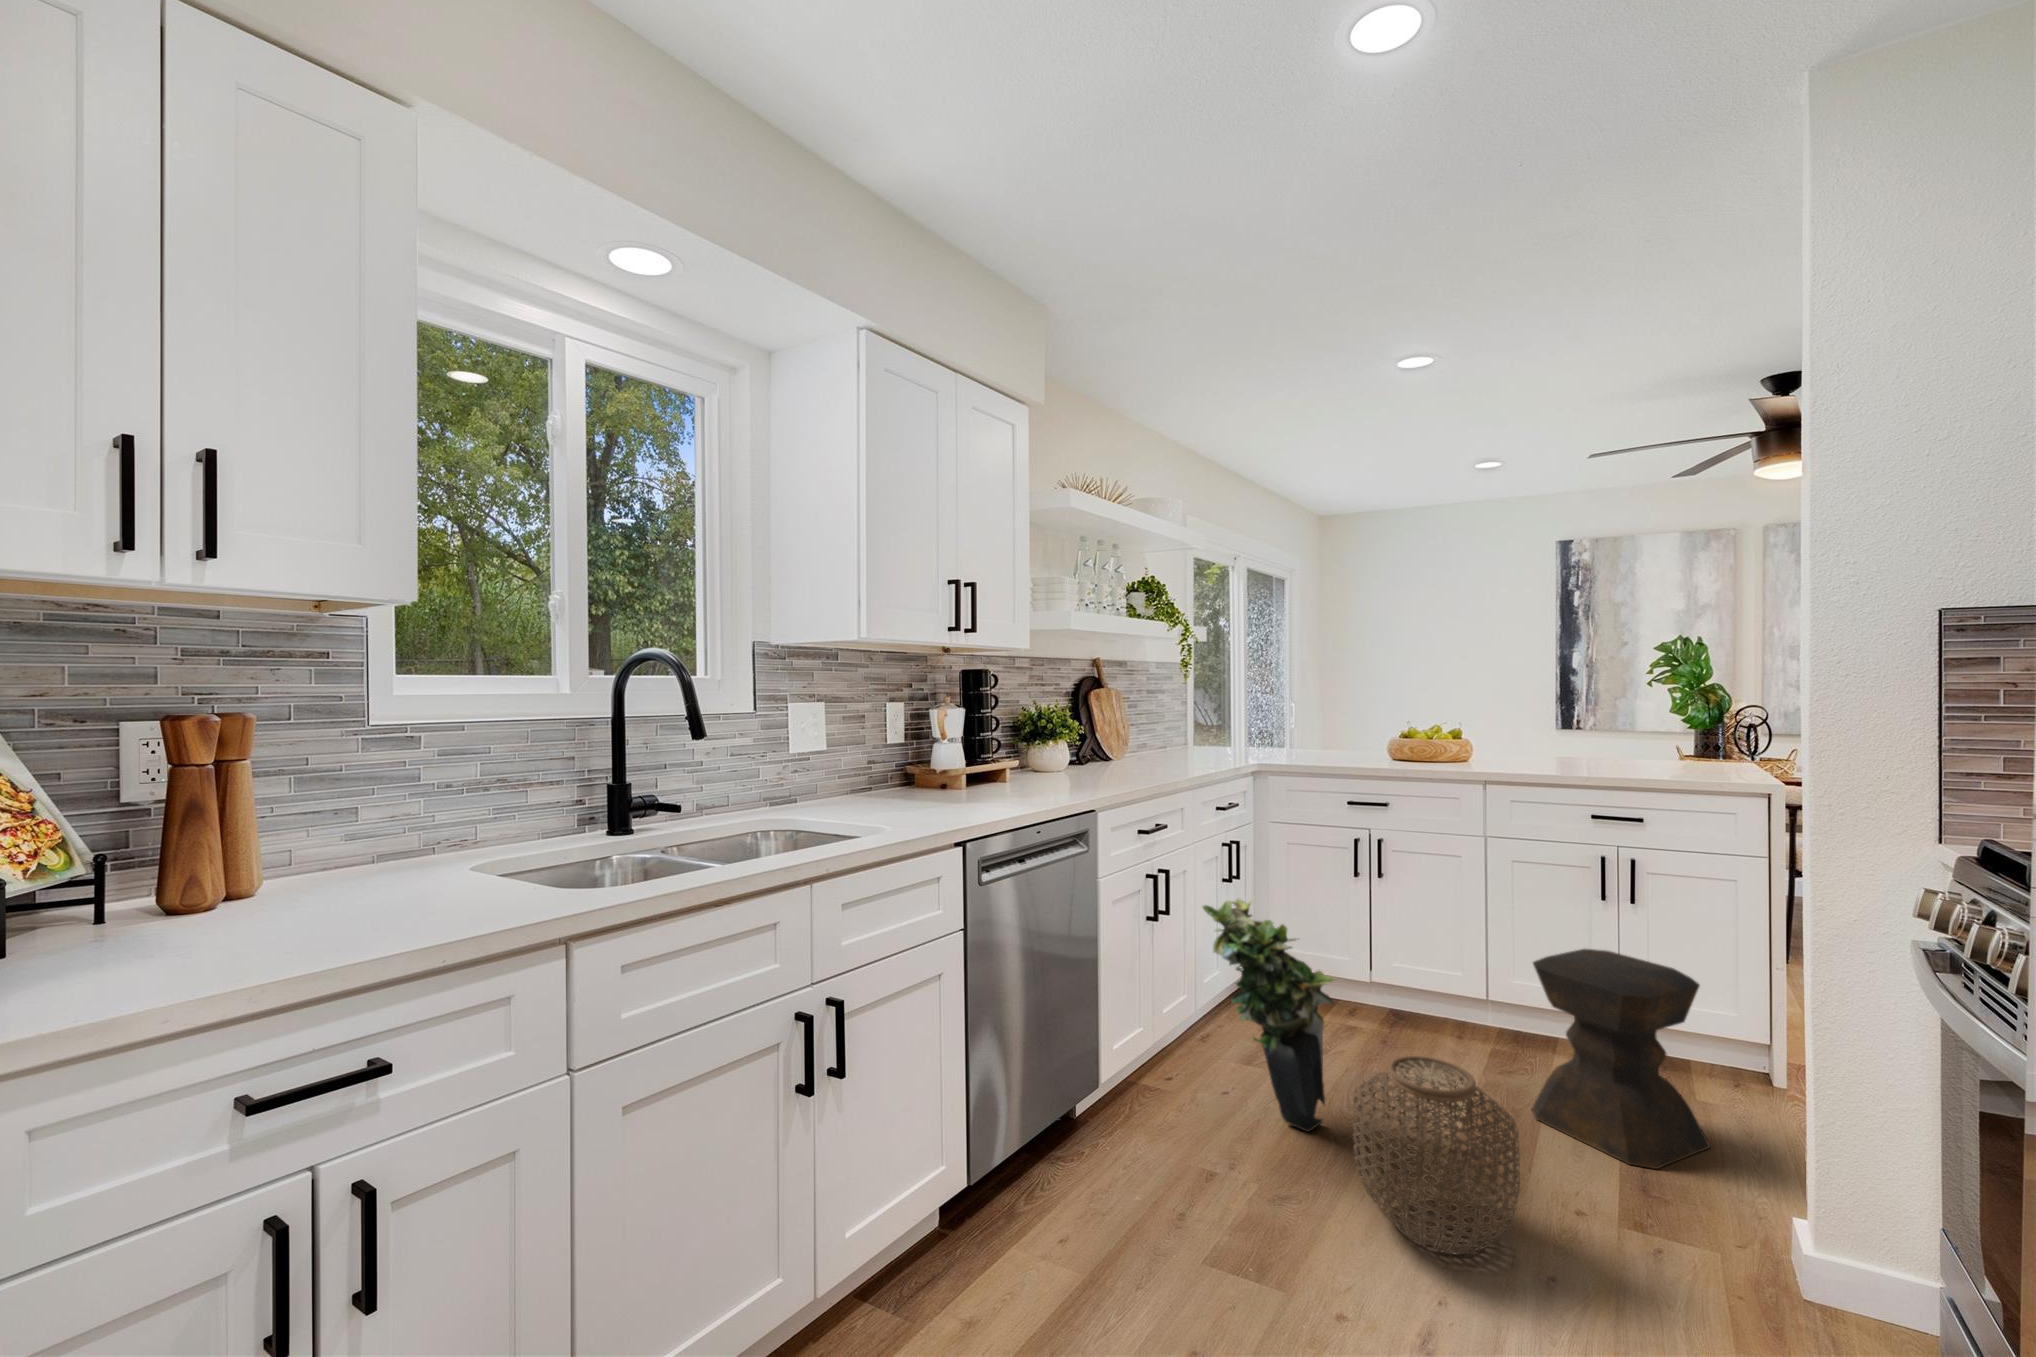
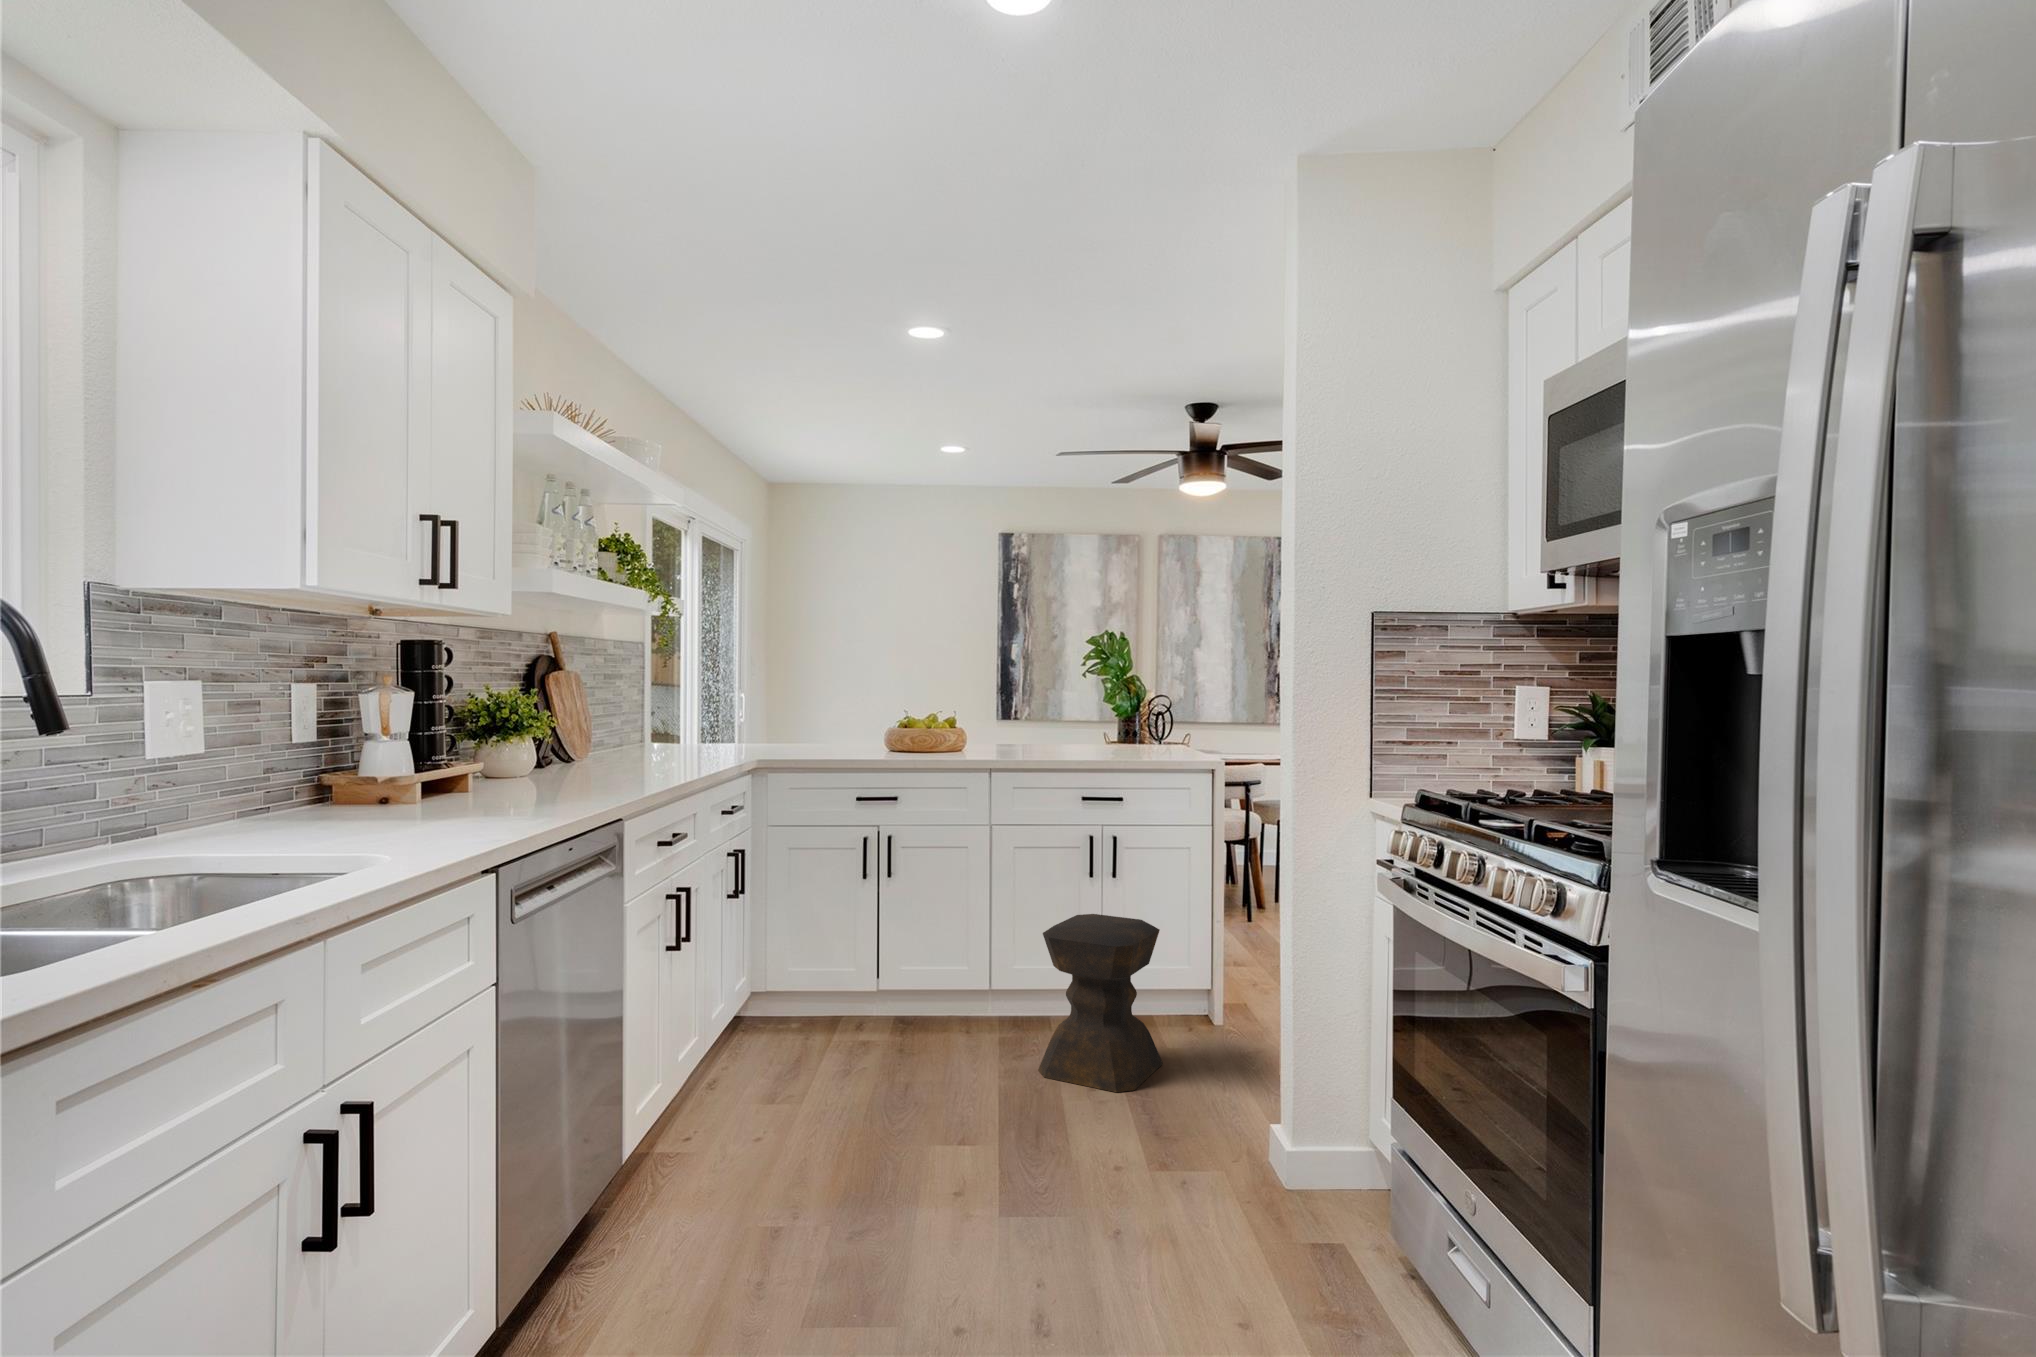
potted plant: present [1202,898,1334,1132] -> none [745,904,889,1144]
woven basket: present [1353,1056,1520,1255] -> none [928,1030,1068,1206]

